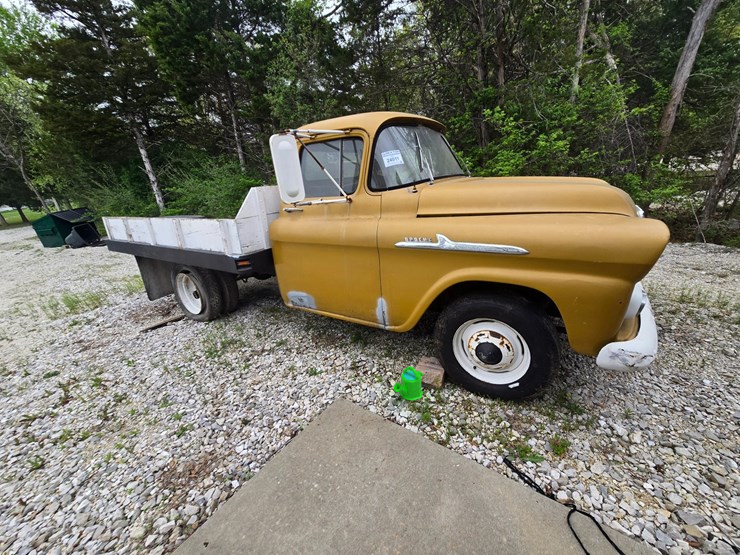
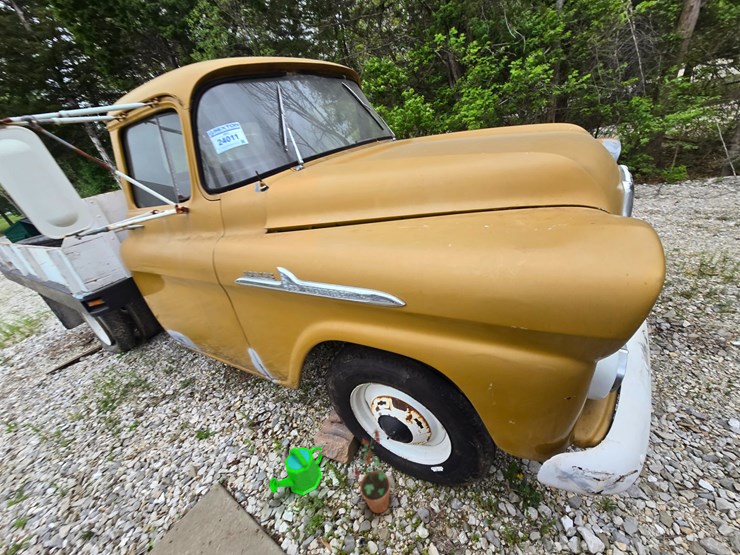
potted plant: none [459,350,482,412] -> present [354,429,390,513]

